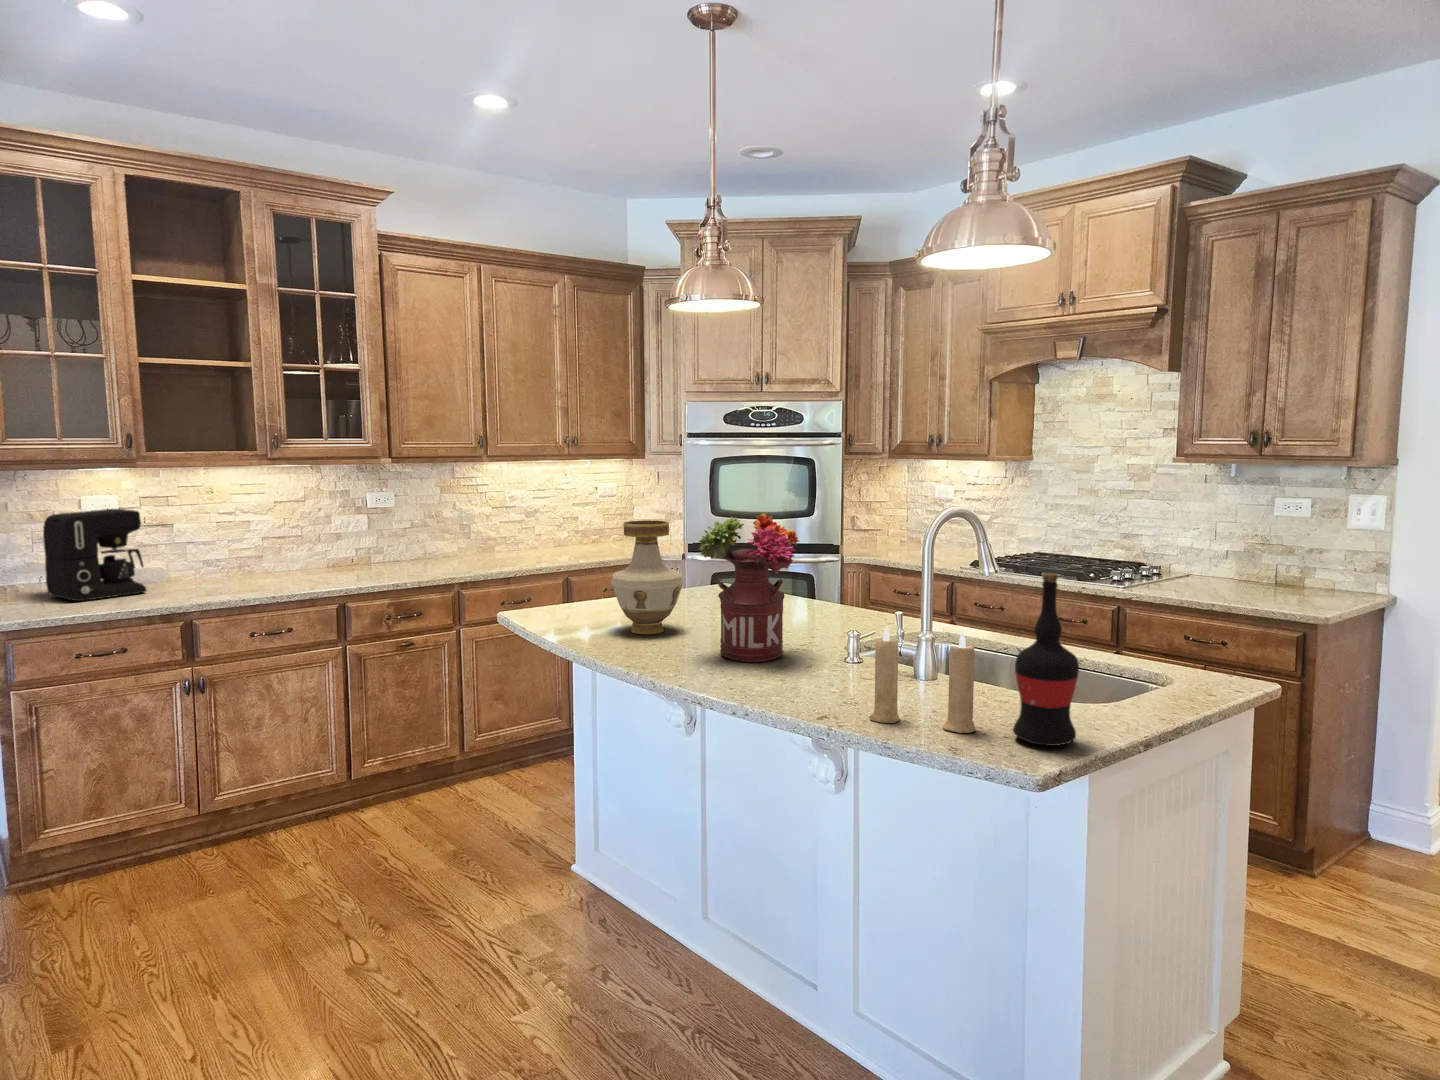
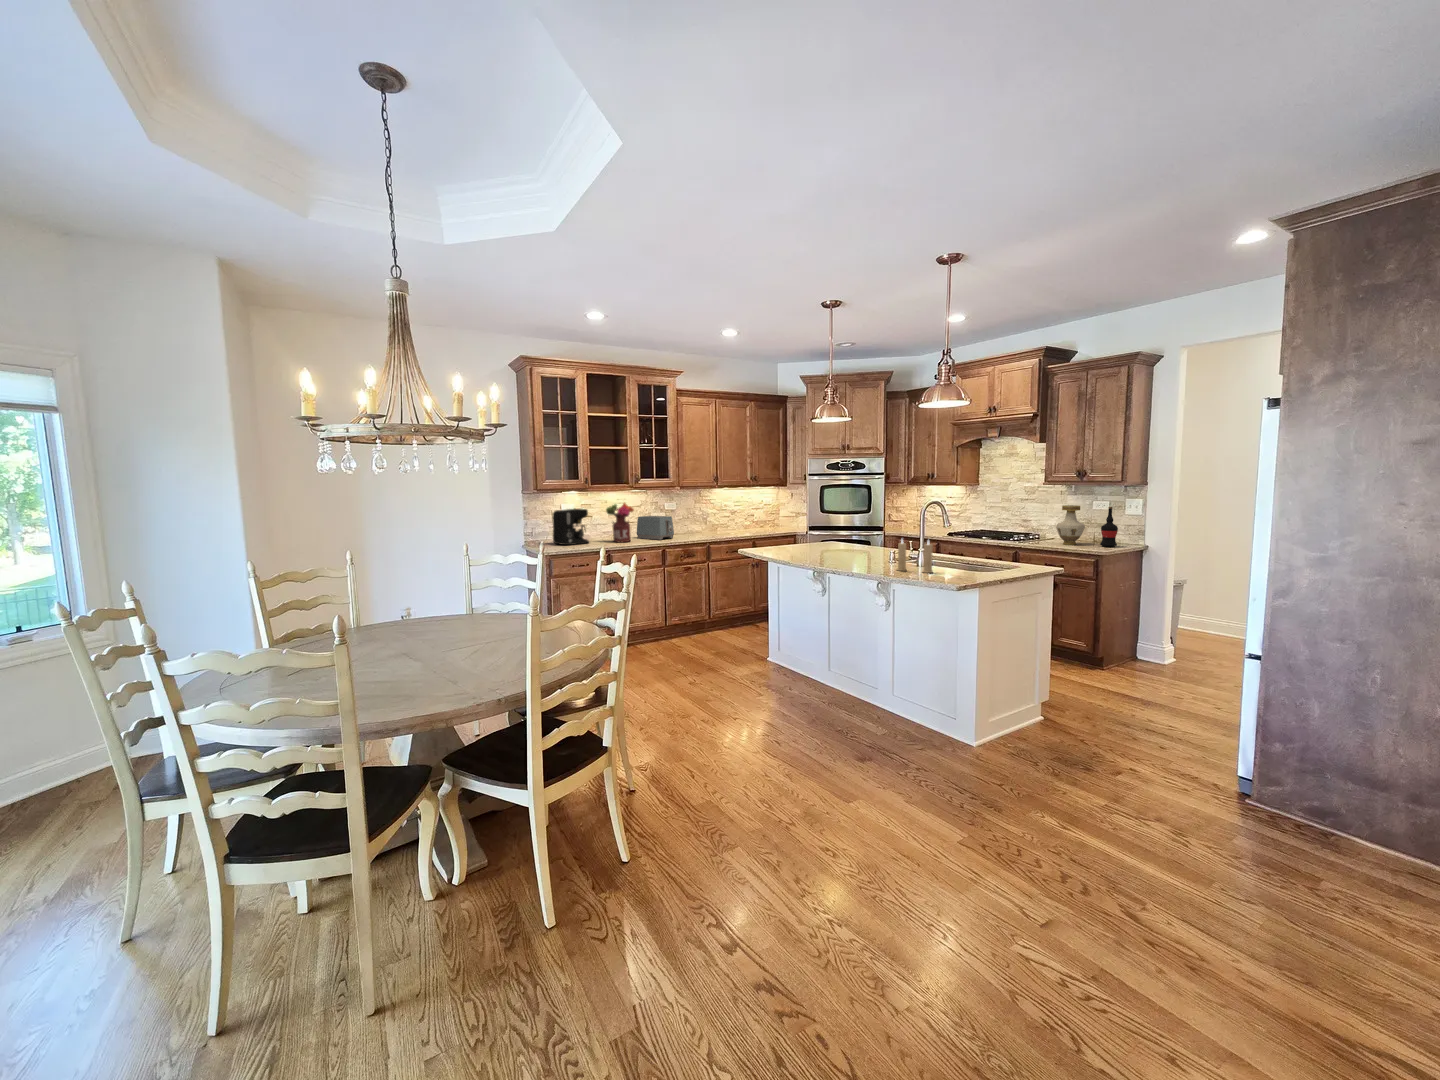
flower arrangement: present [699,513,799,662] -> present [606,503,634,543]
vase: present [611,520,683,634] -> present [1056,505,1085,545]
toaster: none [286,522,375,580] -> present [637,516,674,540]
wine bottle: present [1013,573,1079,746] -> present [1100,507,1118,547]

